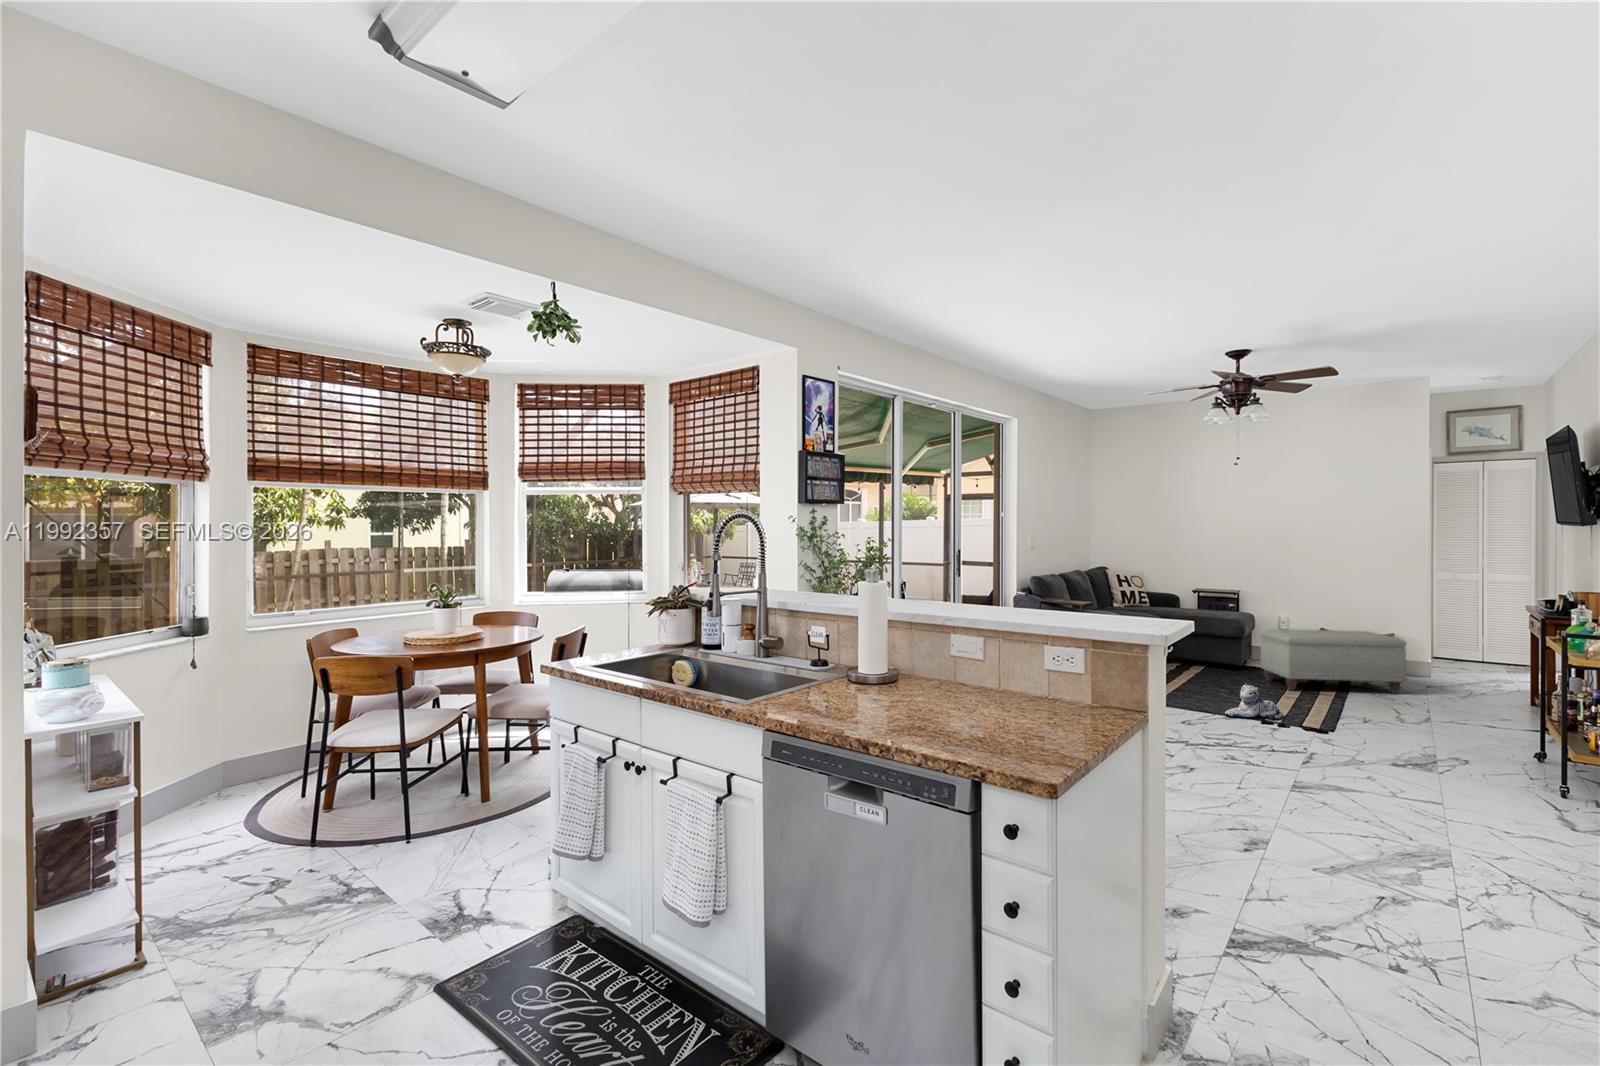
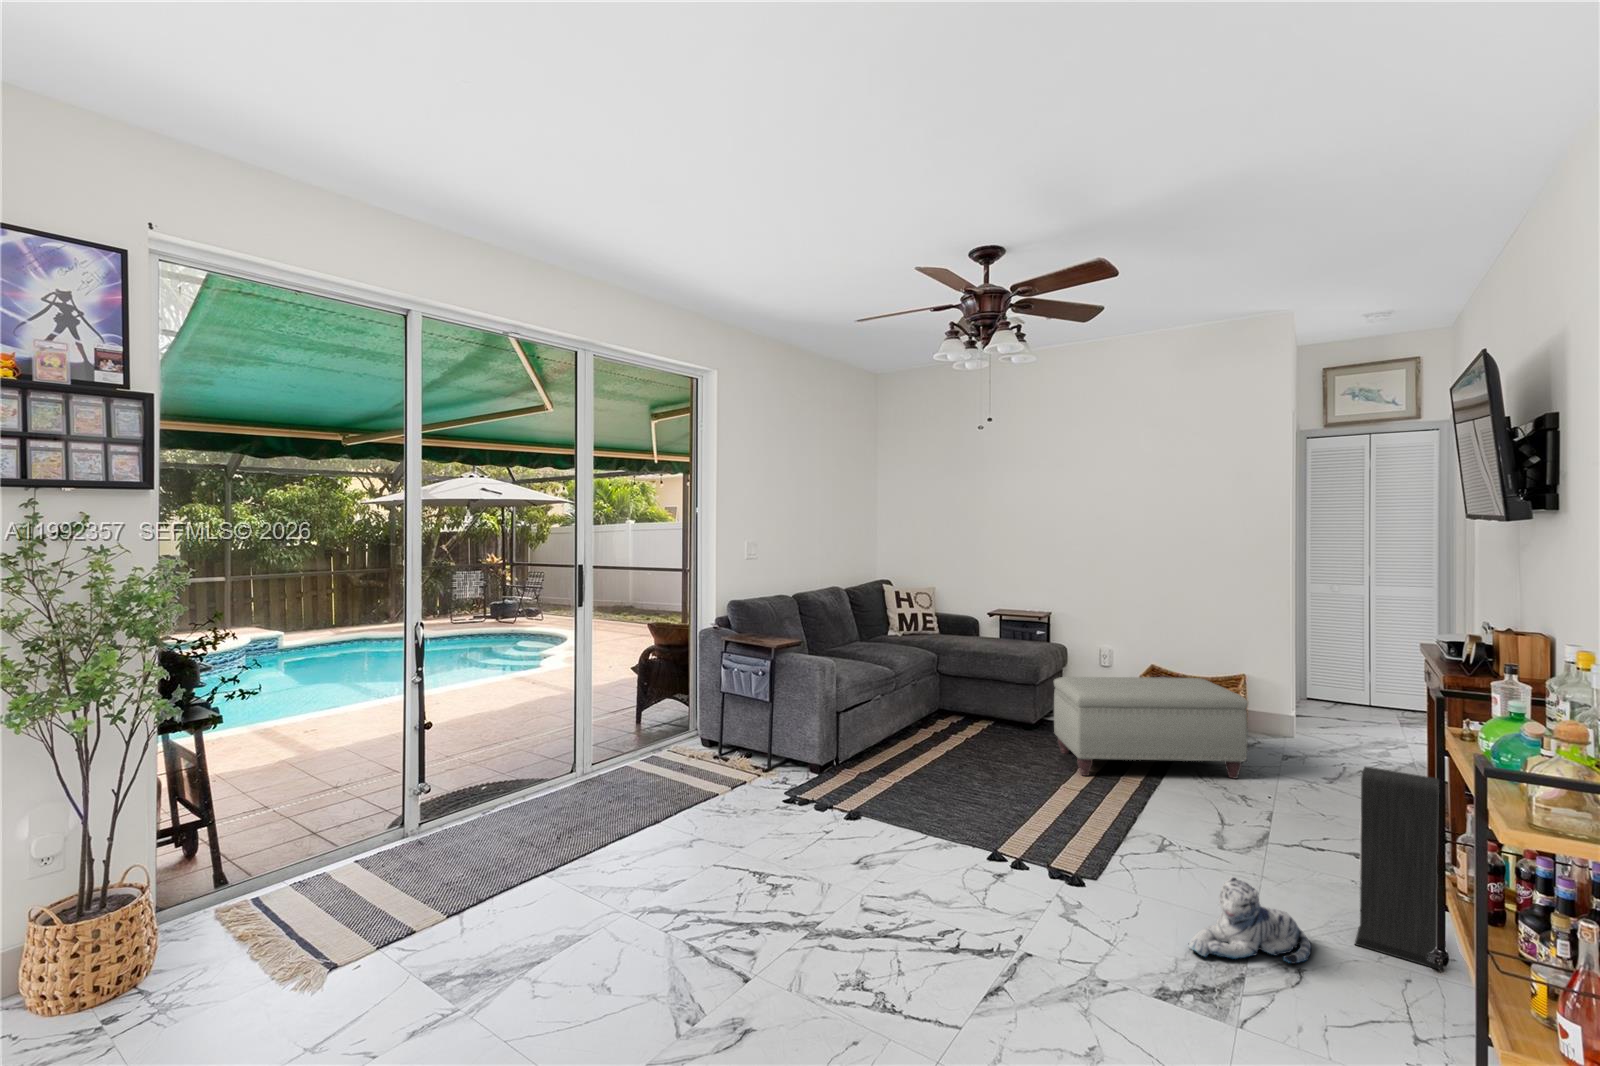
speaker: none [1493,655,1544,757] -> present [1355,767,1442,970]
plush toy: present [1225,684,1284,719] -> present [1188,877,1311,964]

